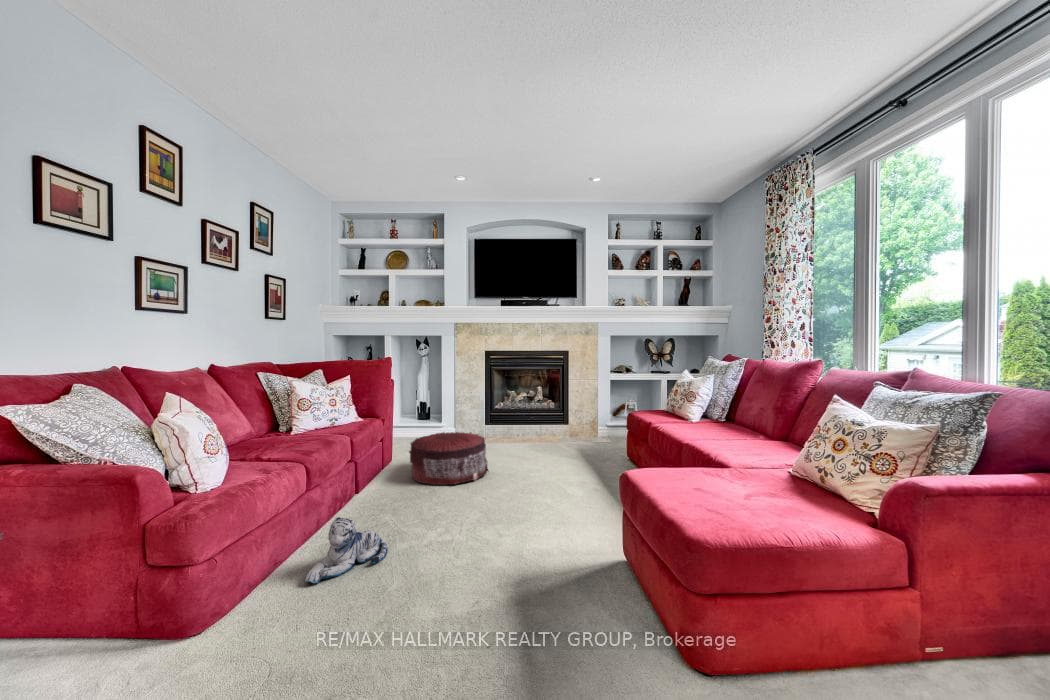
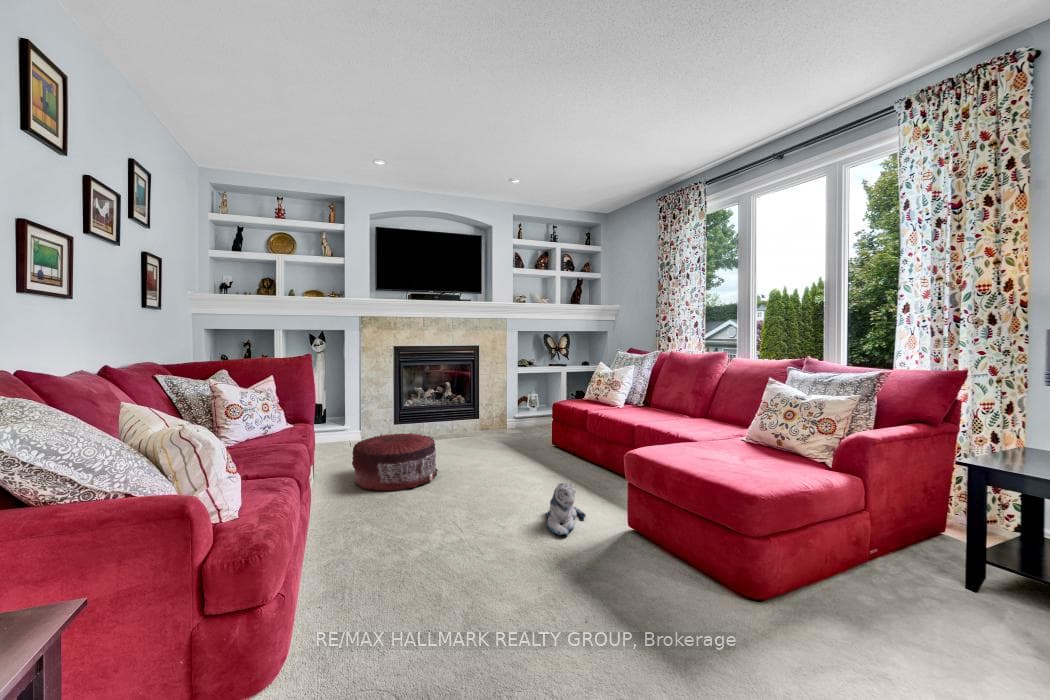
plush toy: present [305,517,388,583] -> present [546,483,586,536]

